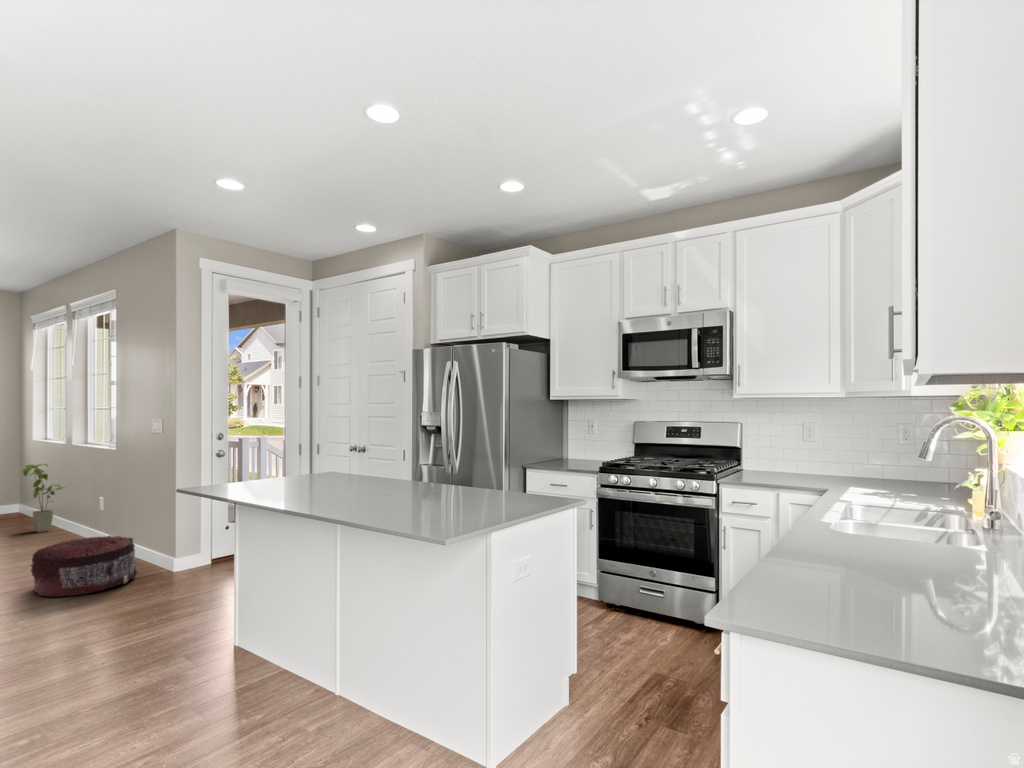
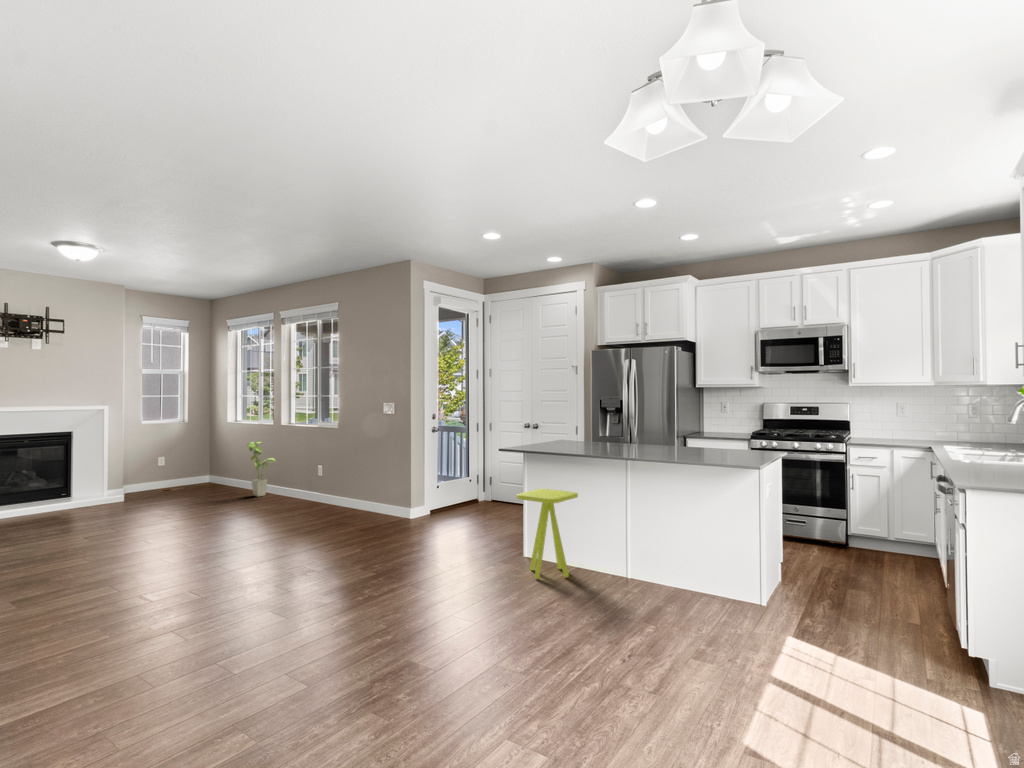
pouf: present [31,535,138,597] -> none [329,492,392,533]
side table: none [167,550,270,701] -> present [517,489,578,579]

